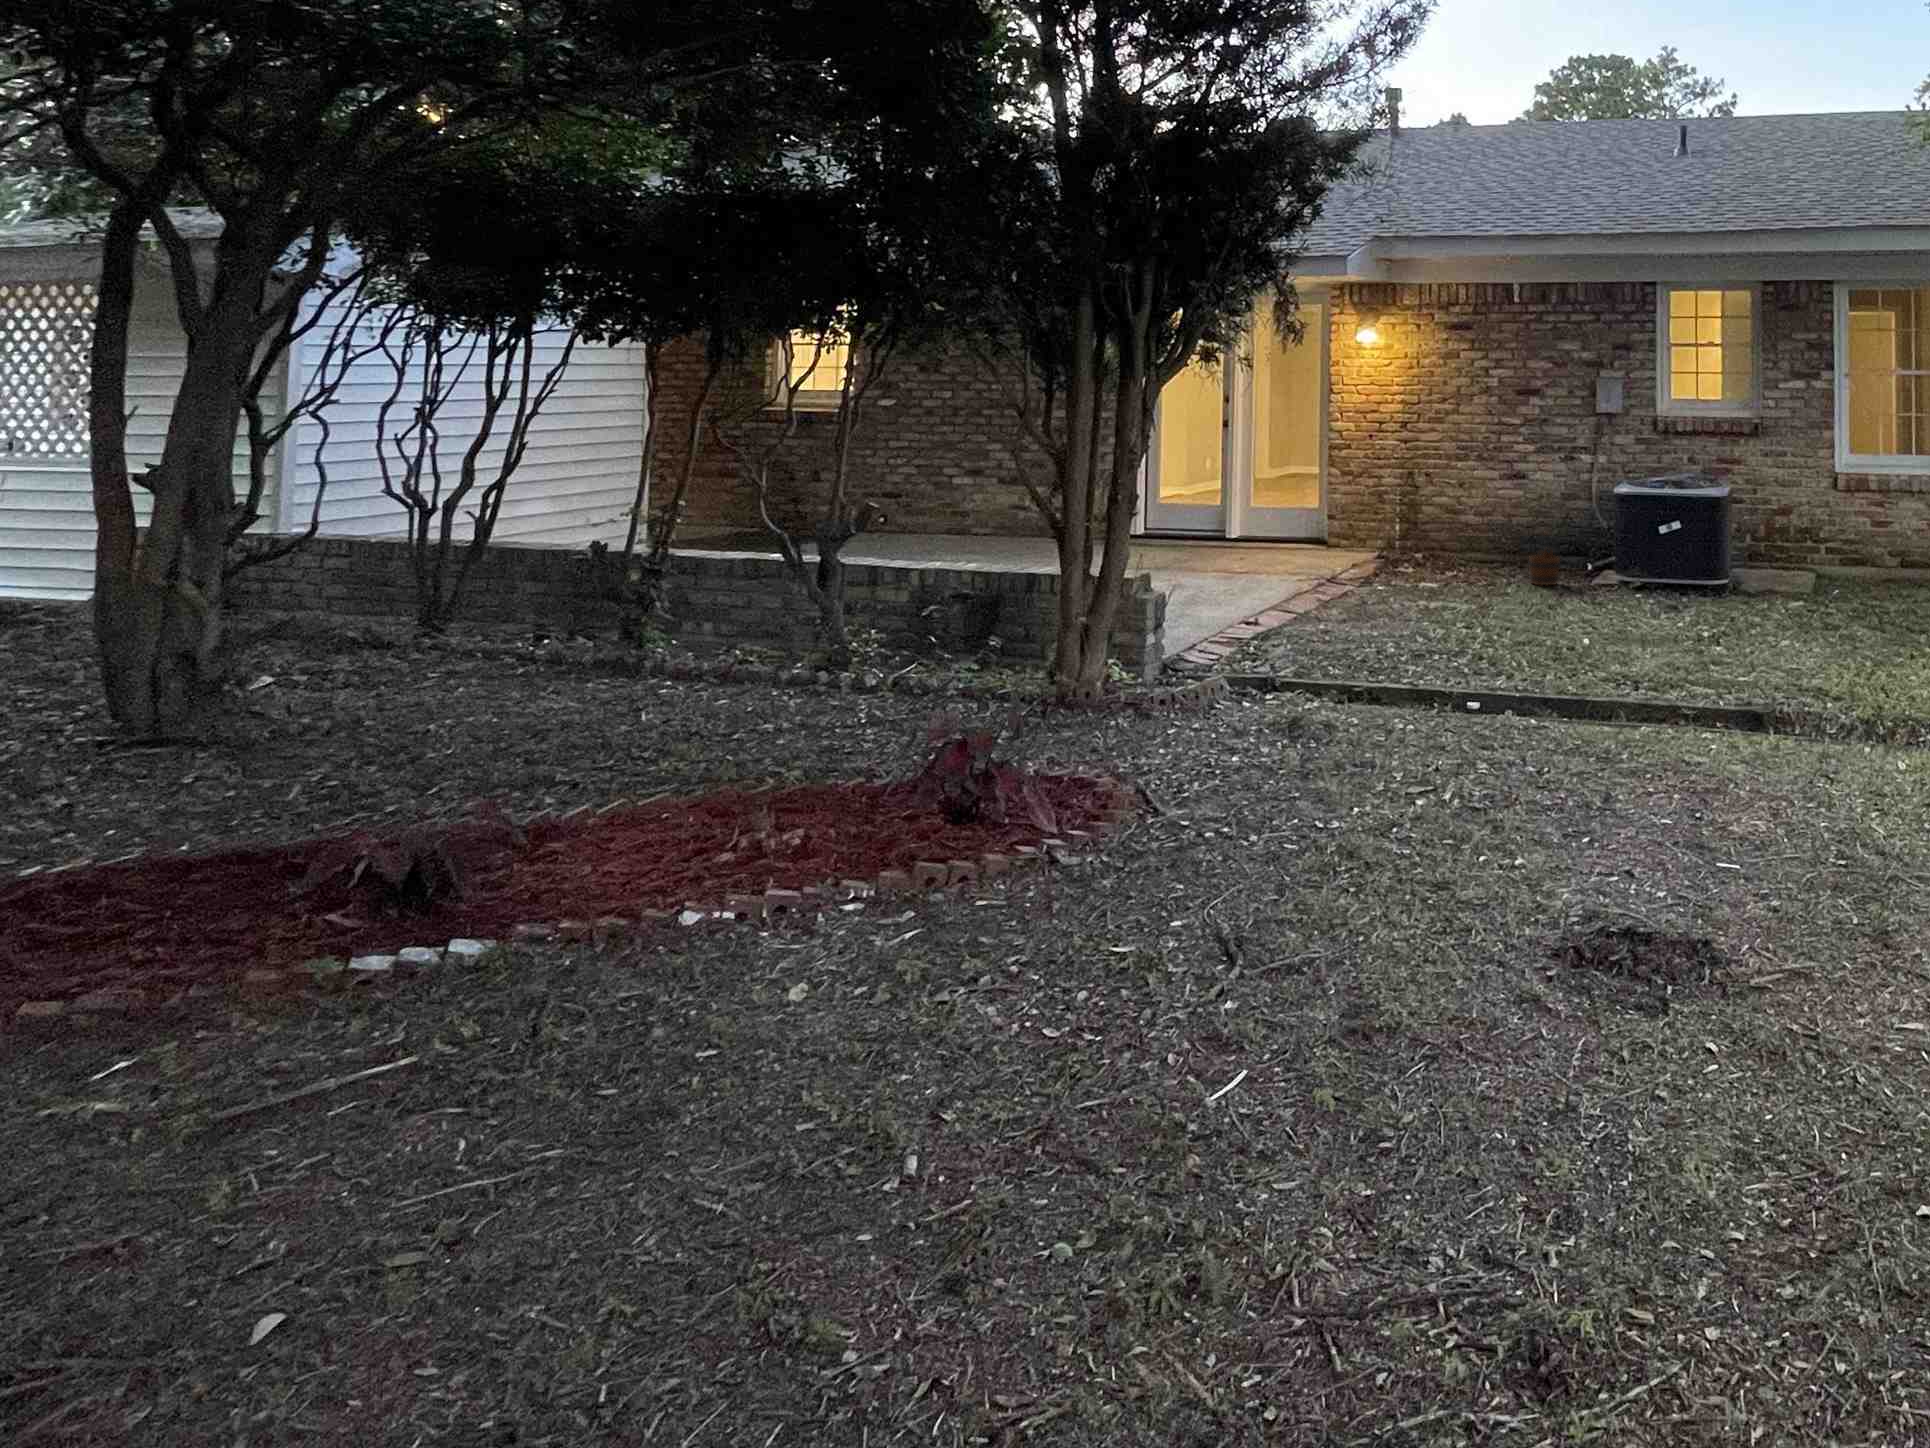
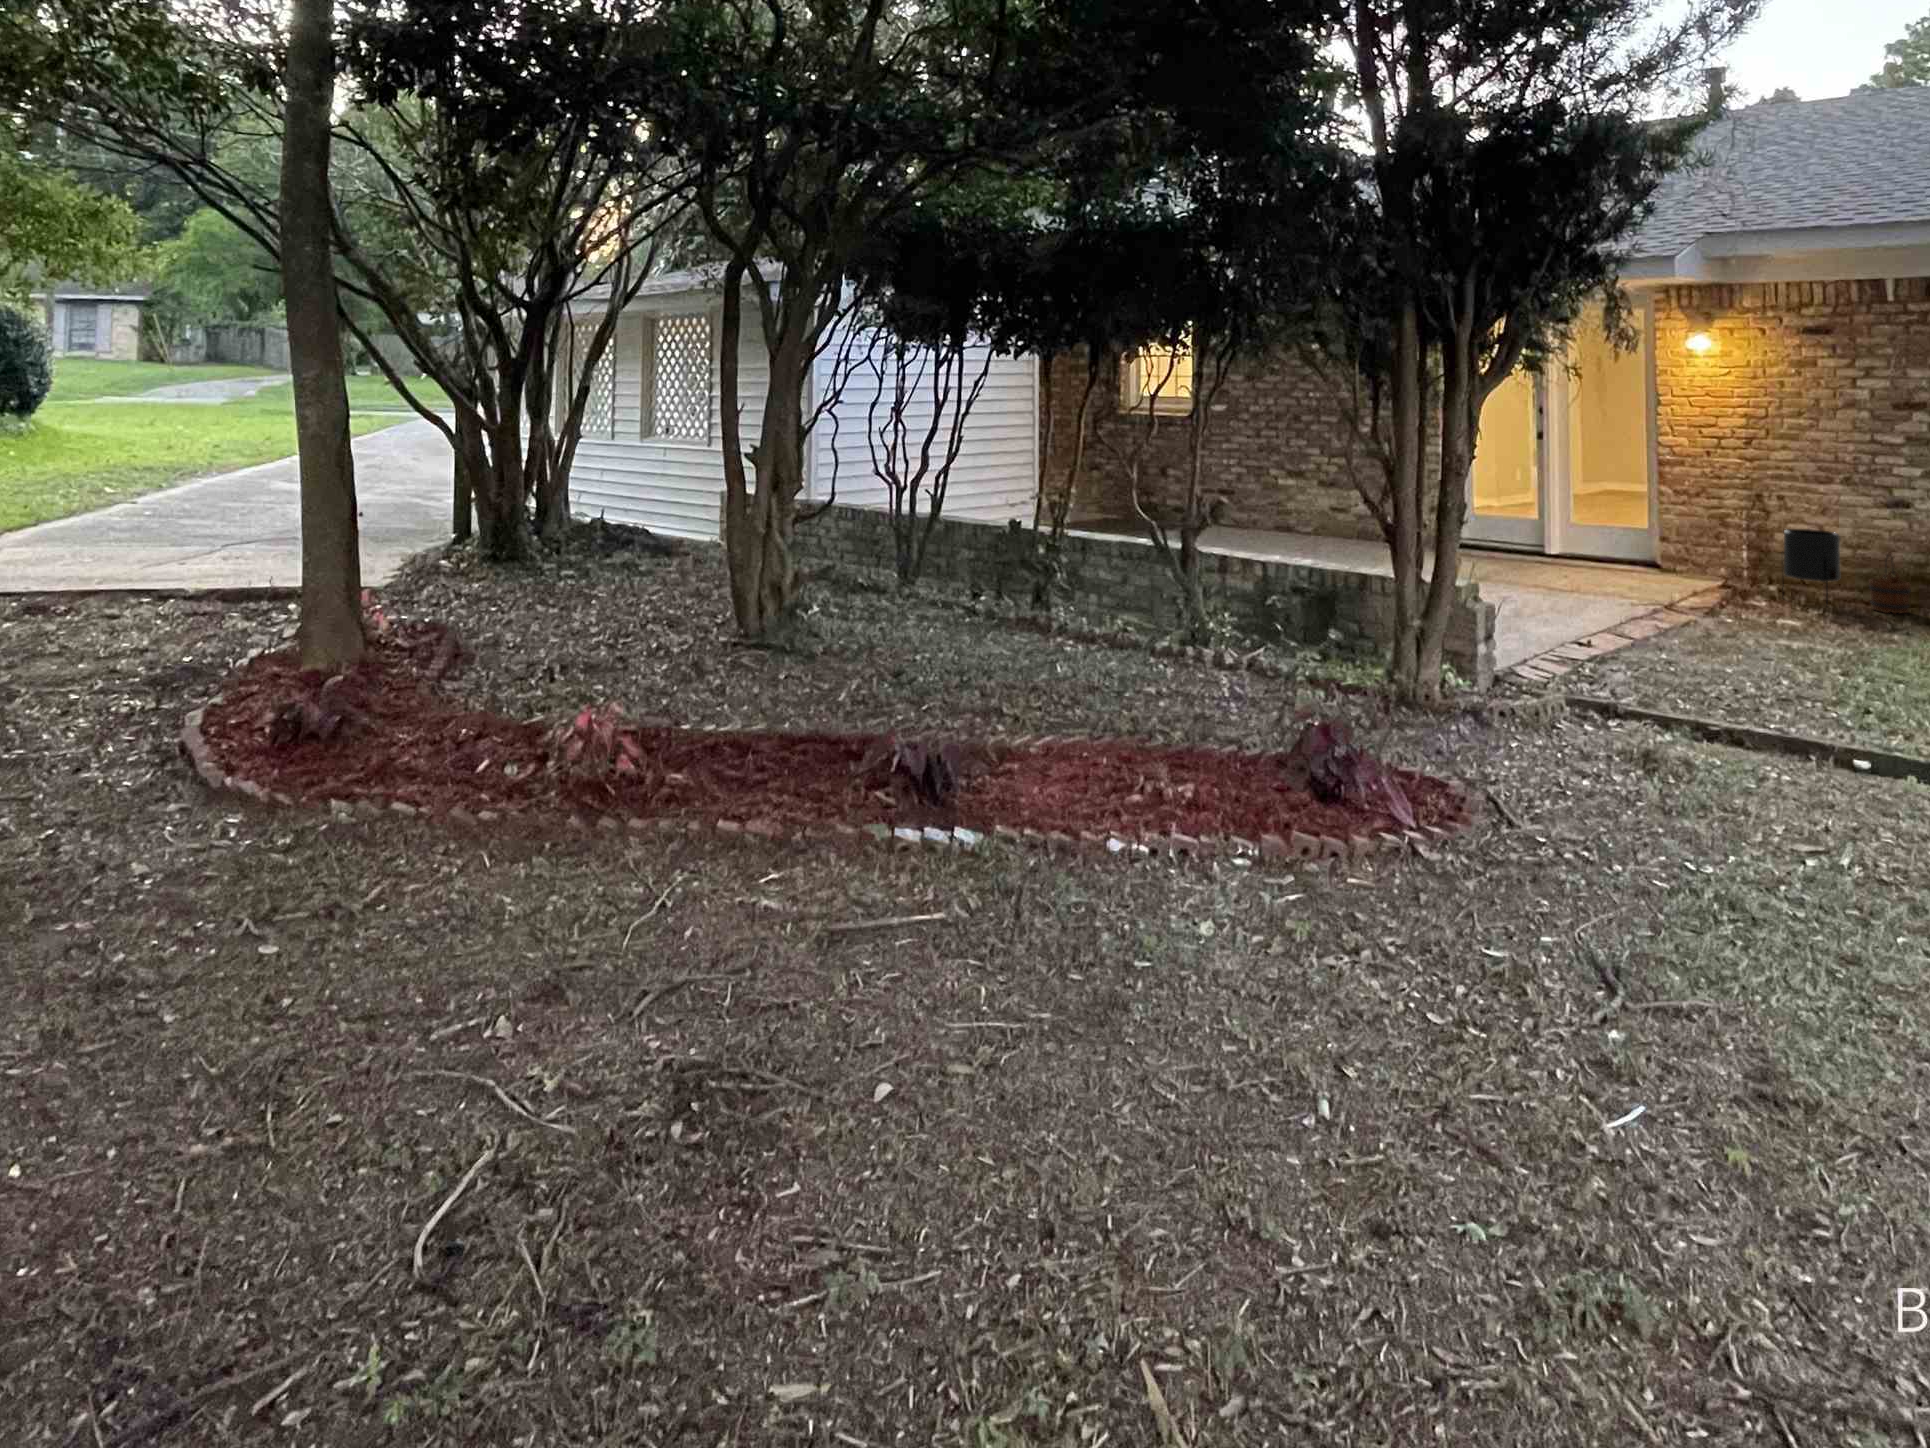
planter: none [1461,514,1509,584] -> present [1783,529,1840,597]

